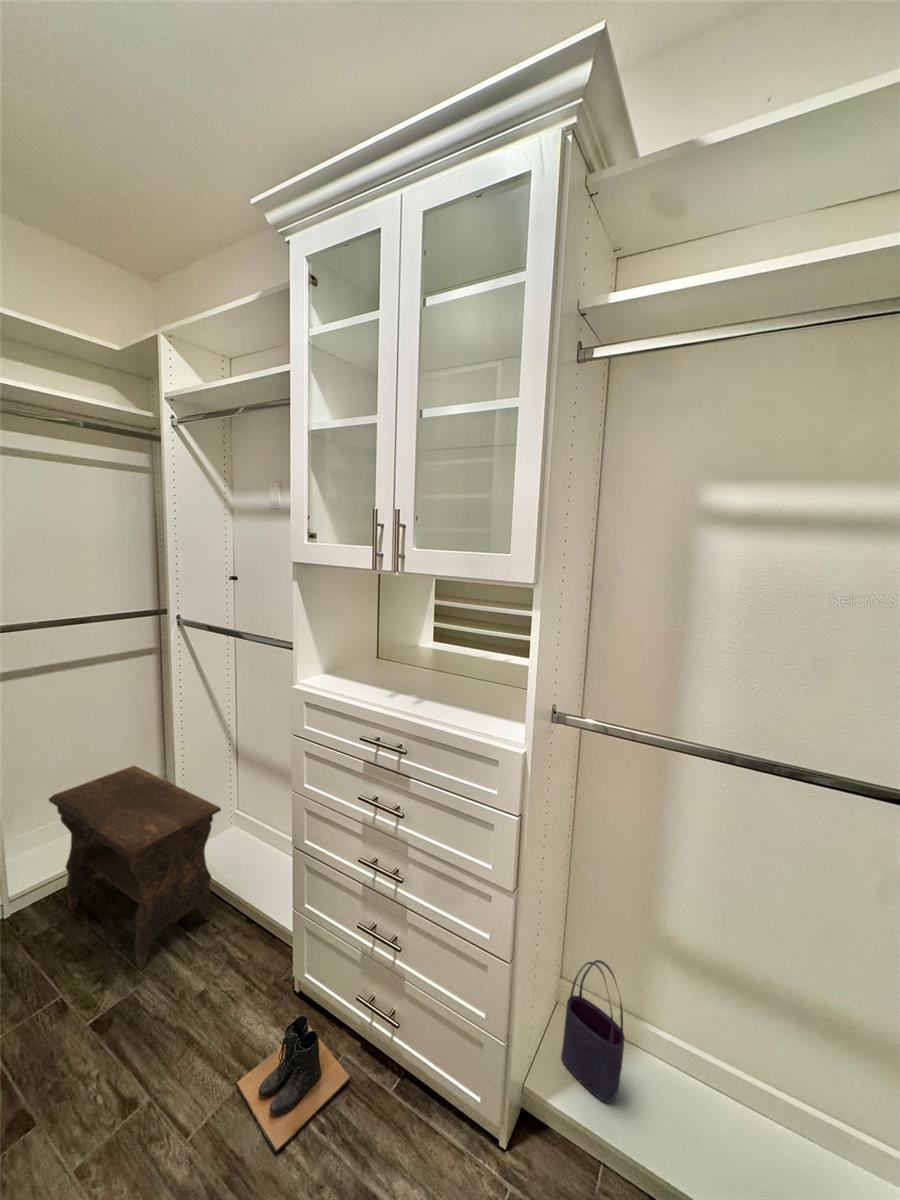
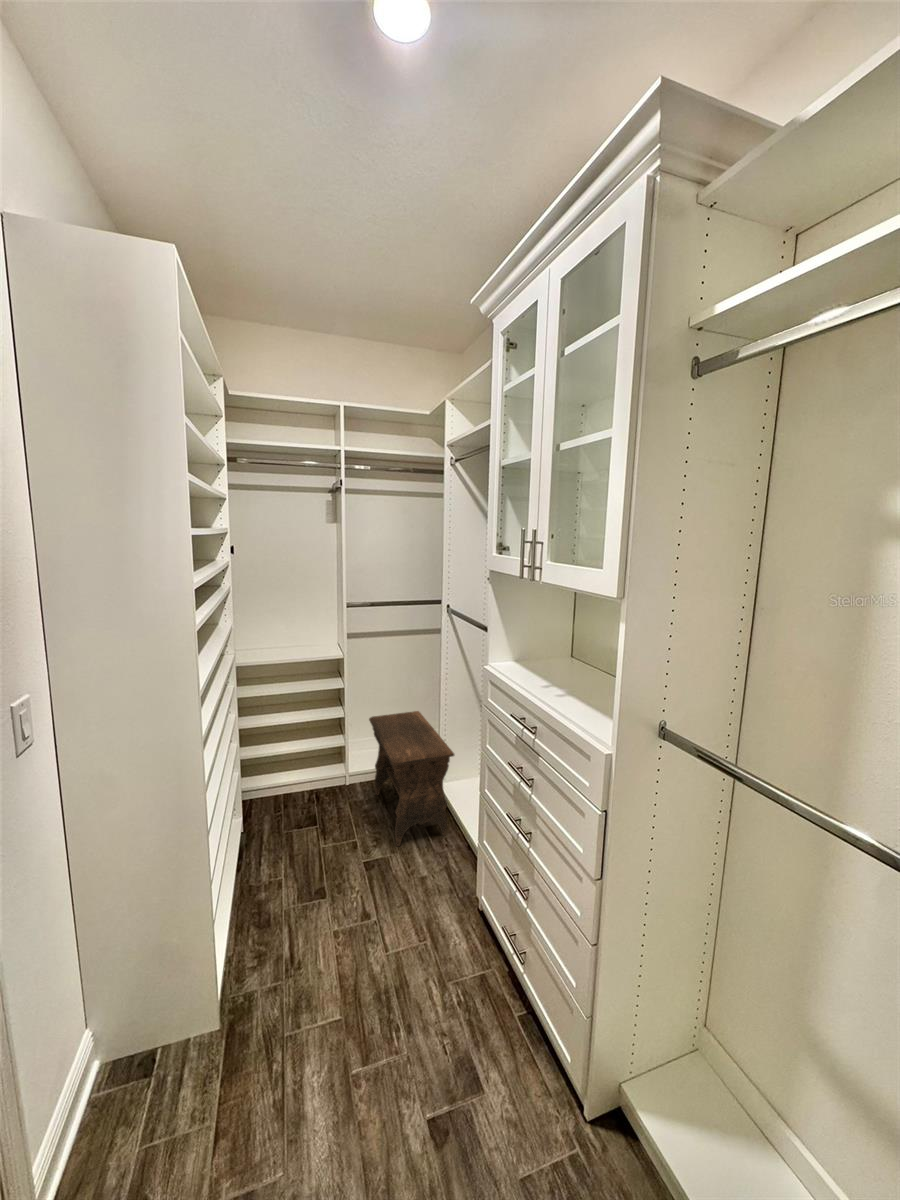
tote bag: present [561,960,625,1102] -> none [674,1004,732,1163]
boots: present [236,1015,350,1152] -> none [421,919,490,994]

